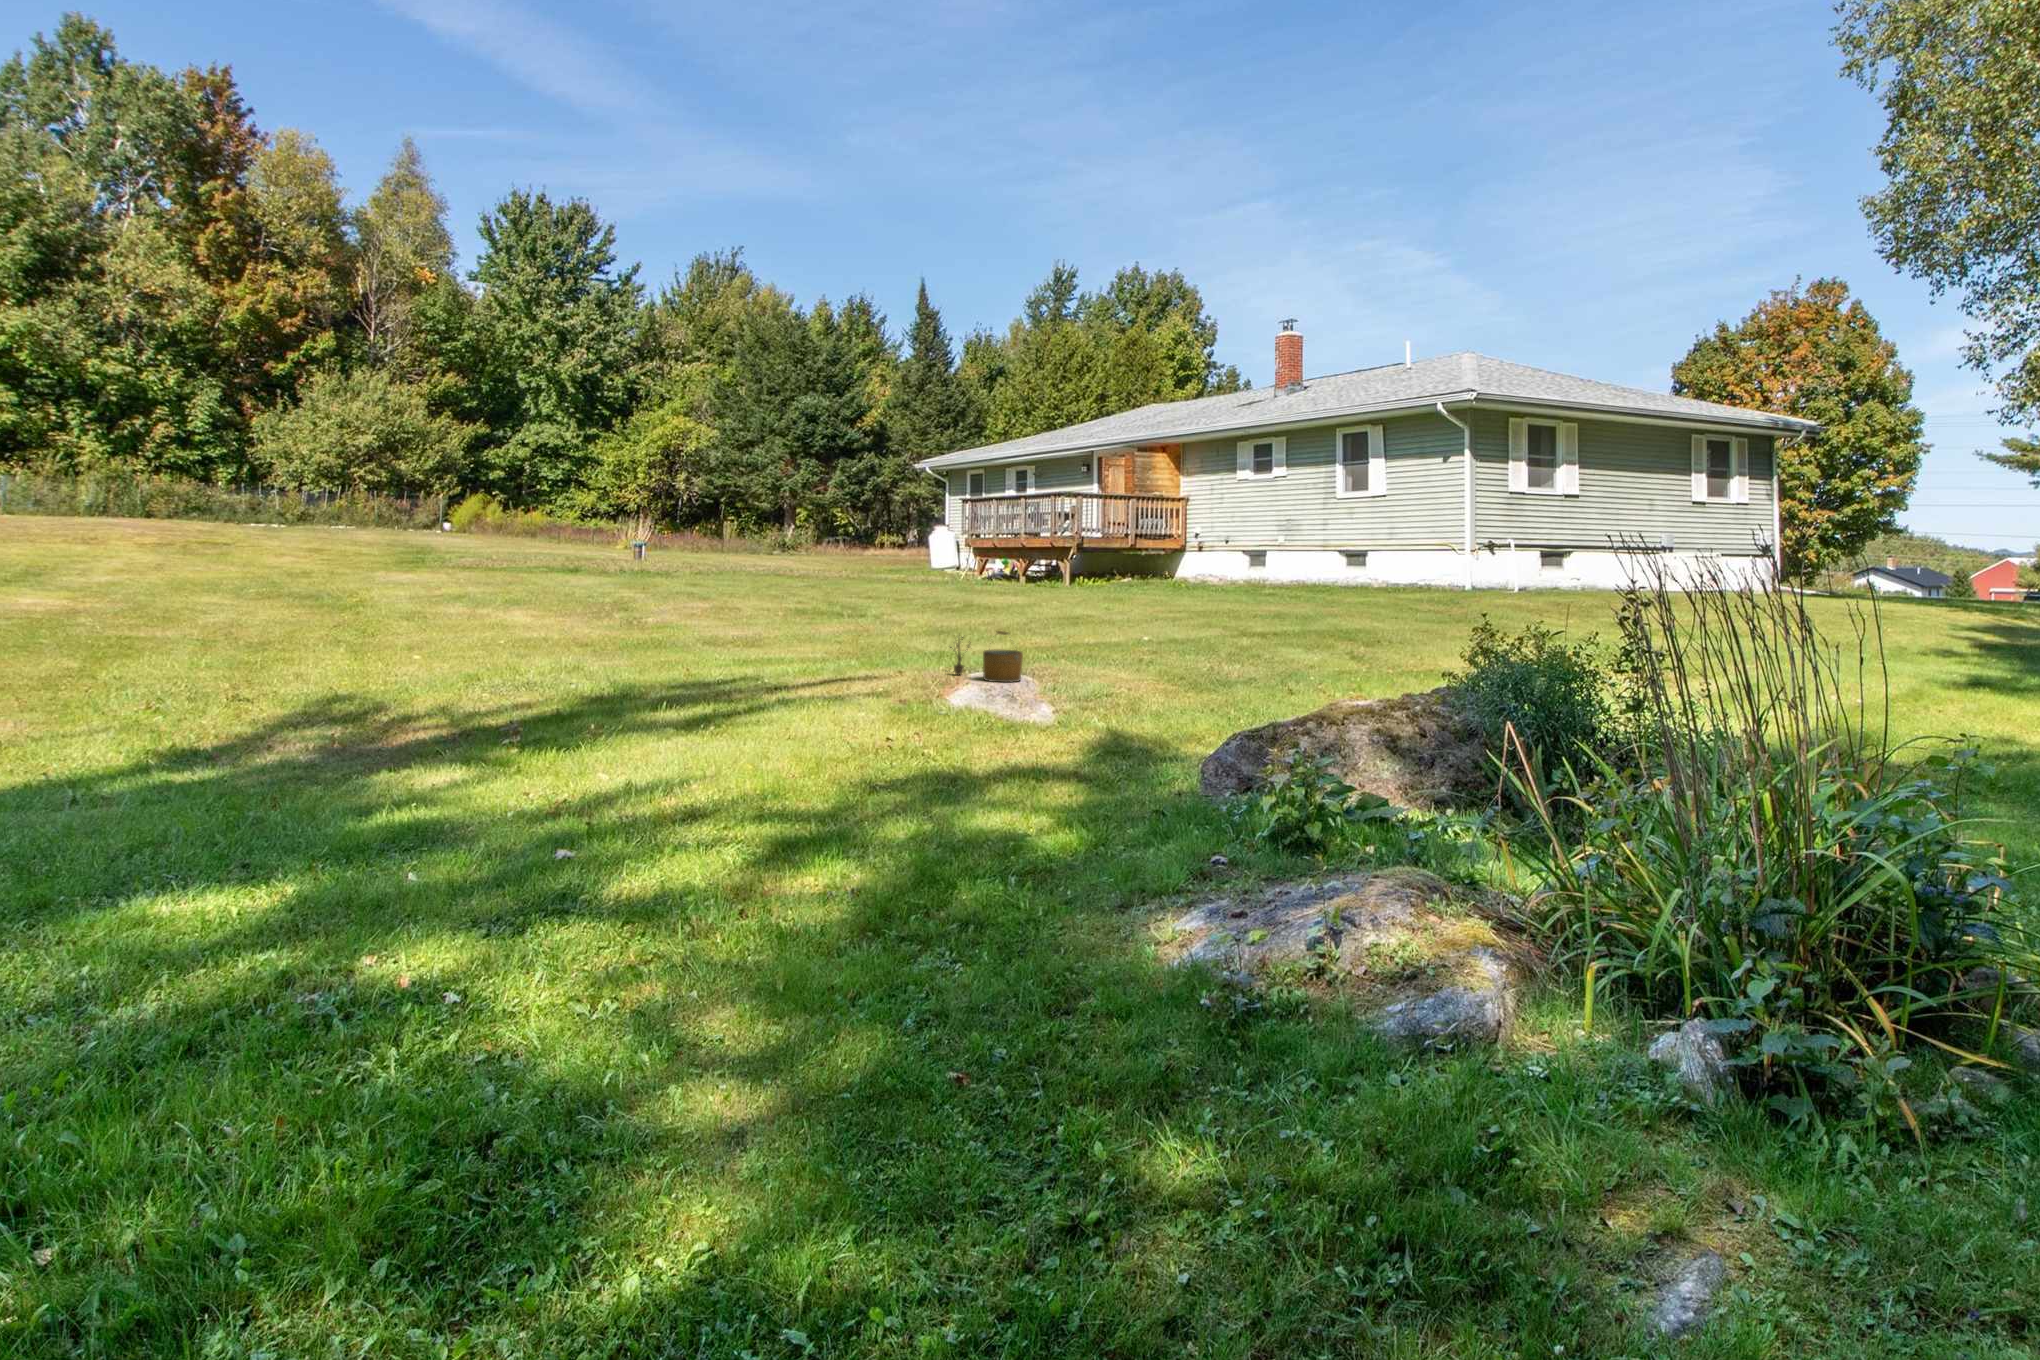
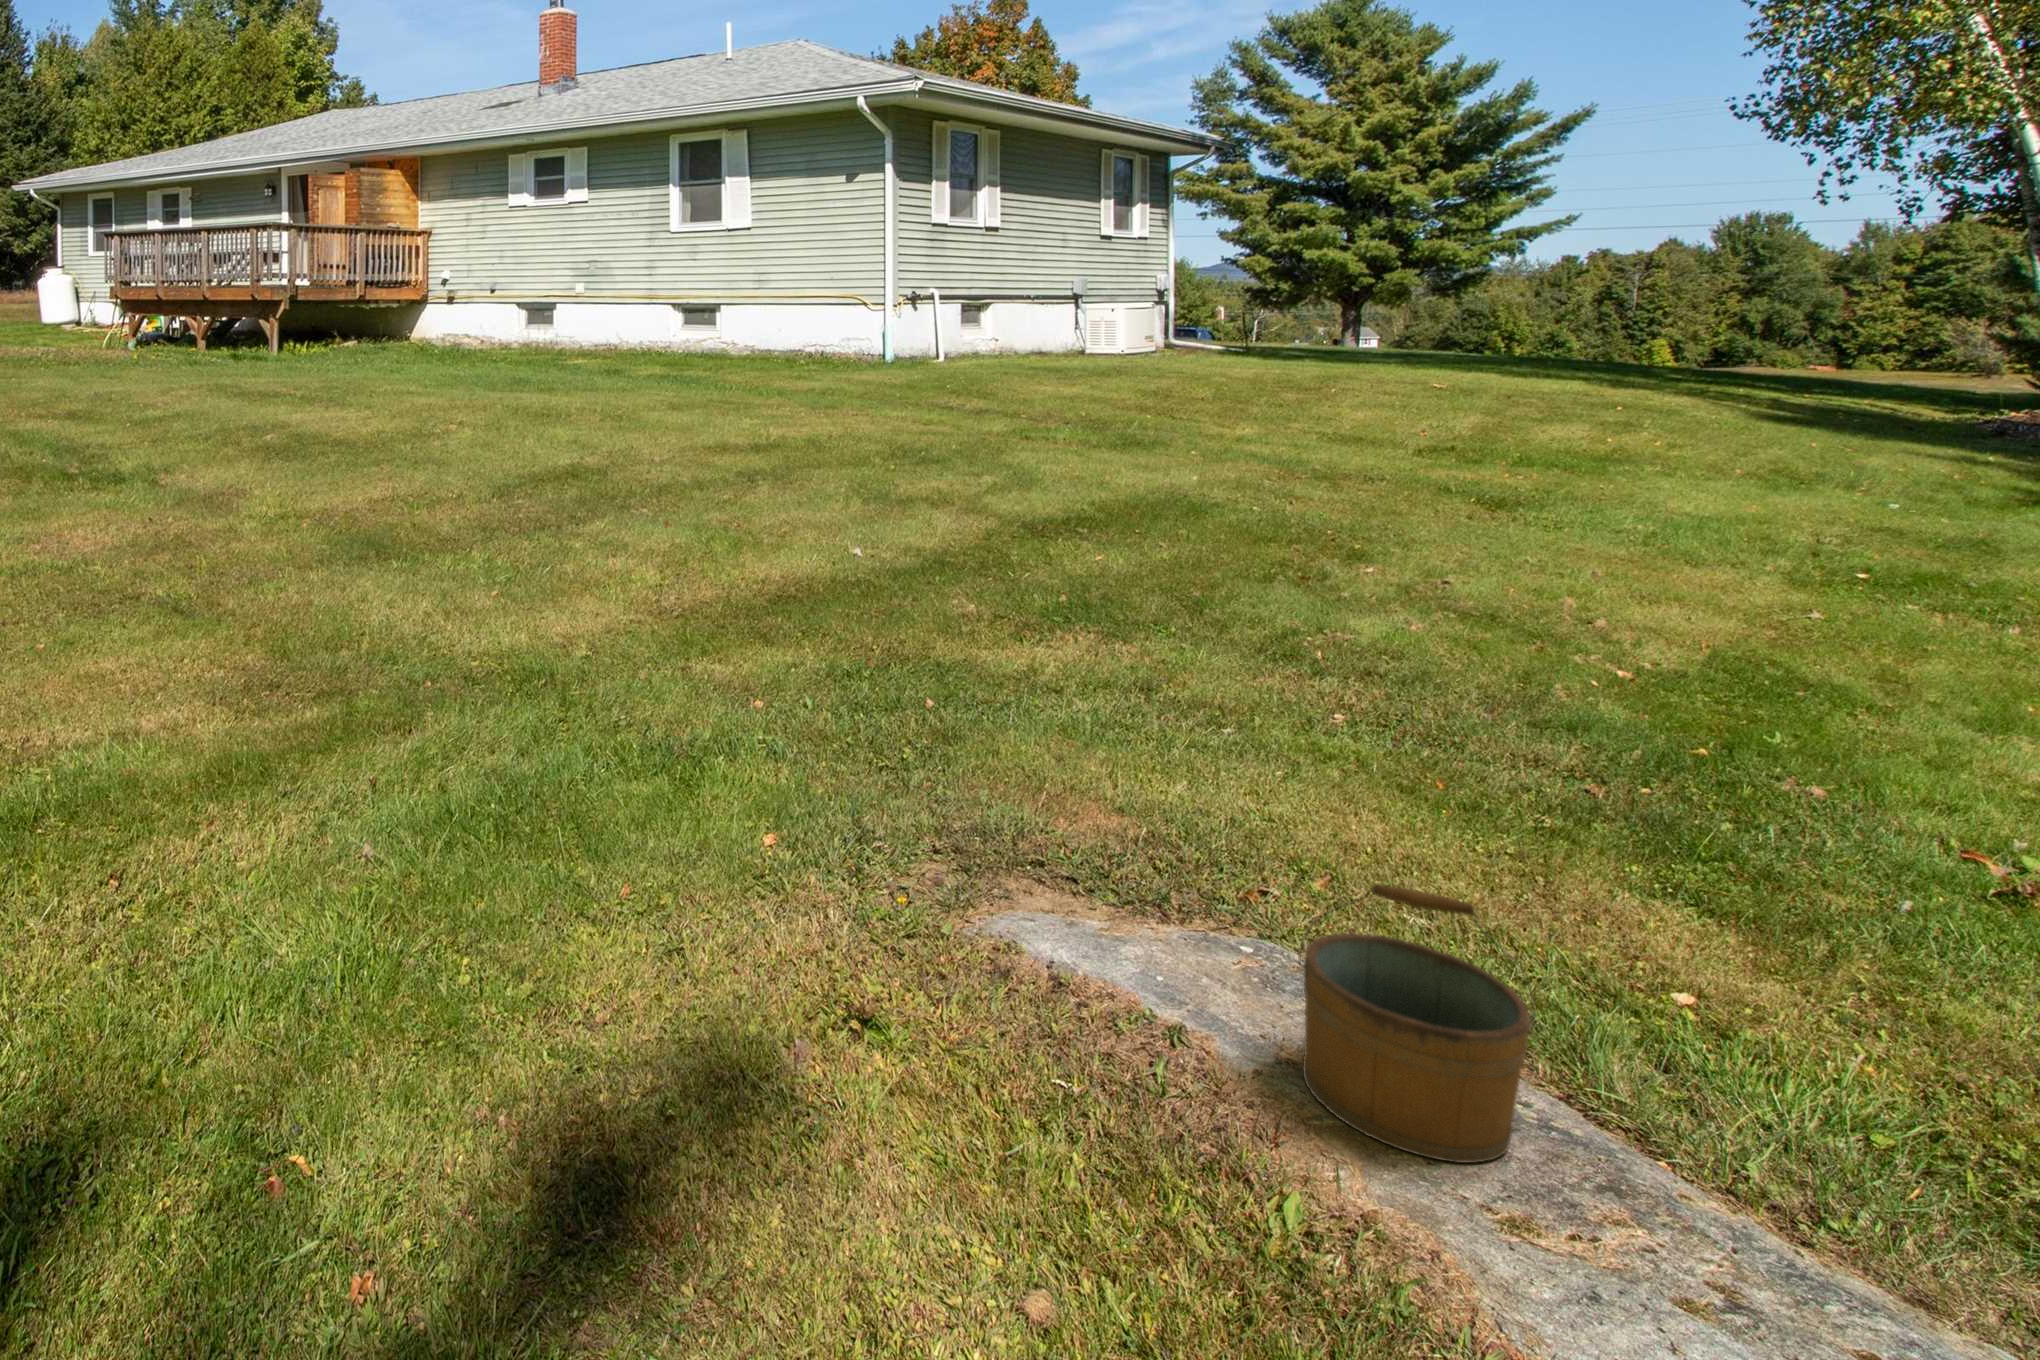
decorative plant: present [950,637,969,675] -> none [1054,878,1215,1065]

